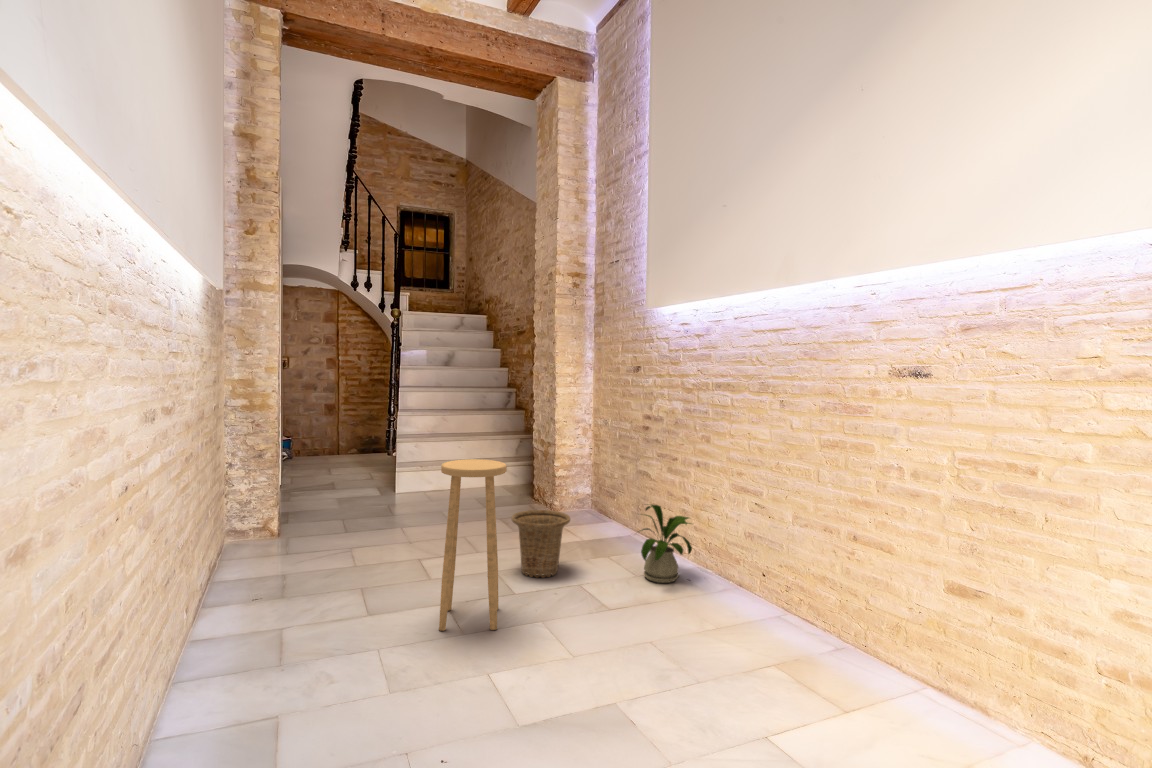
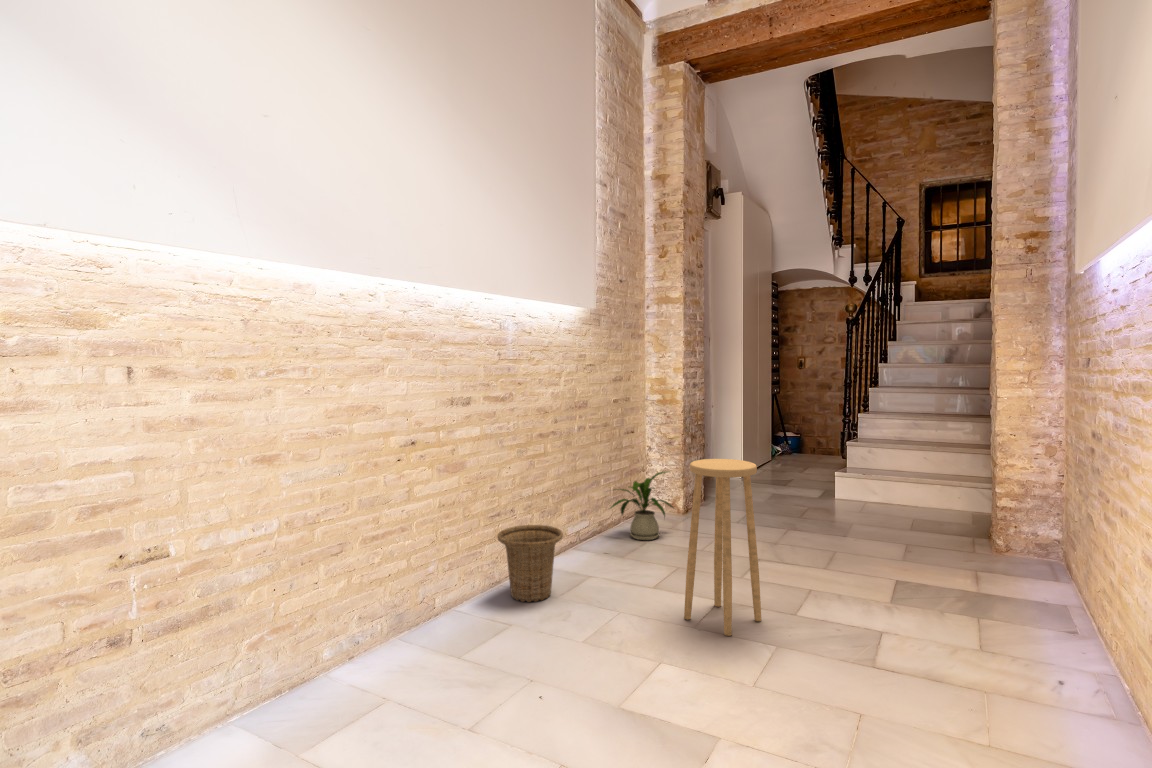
house plant: present [641,504,692,583] -> present [611,472,673,540]
basket: present [511,510,570,578] -> present [497,525,563,602]

